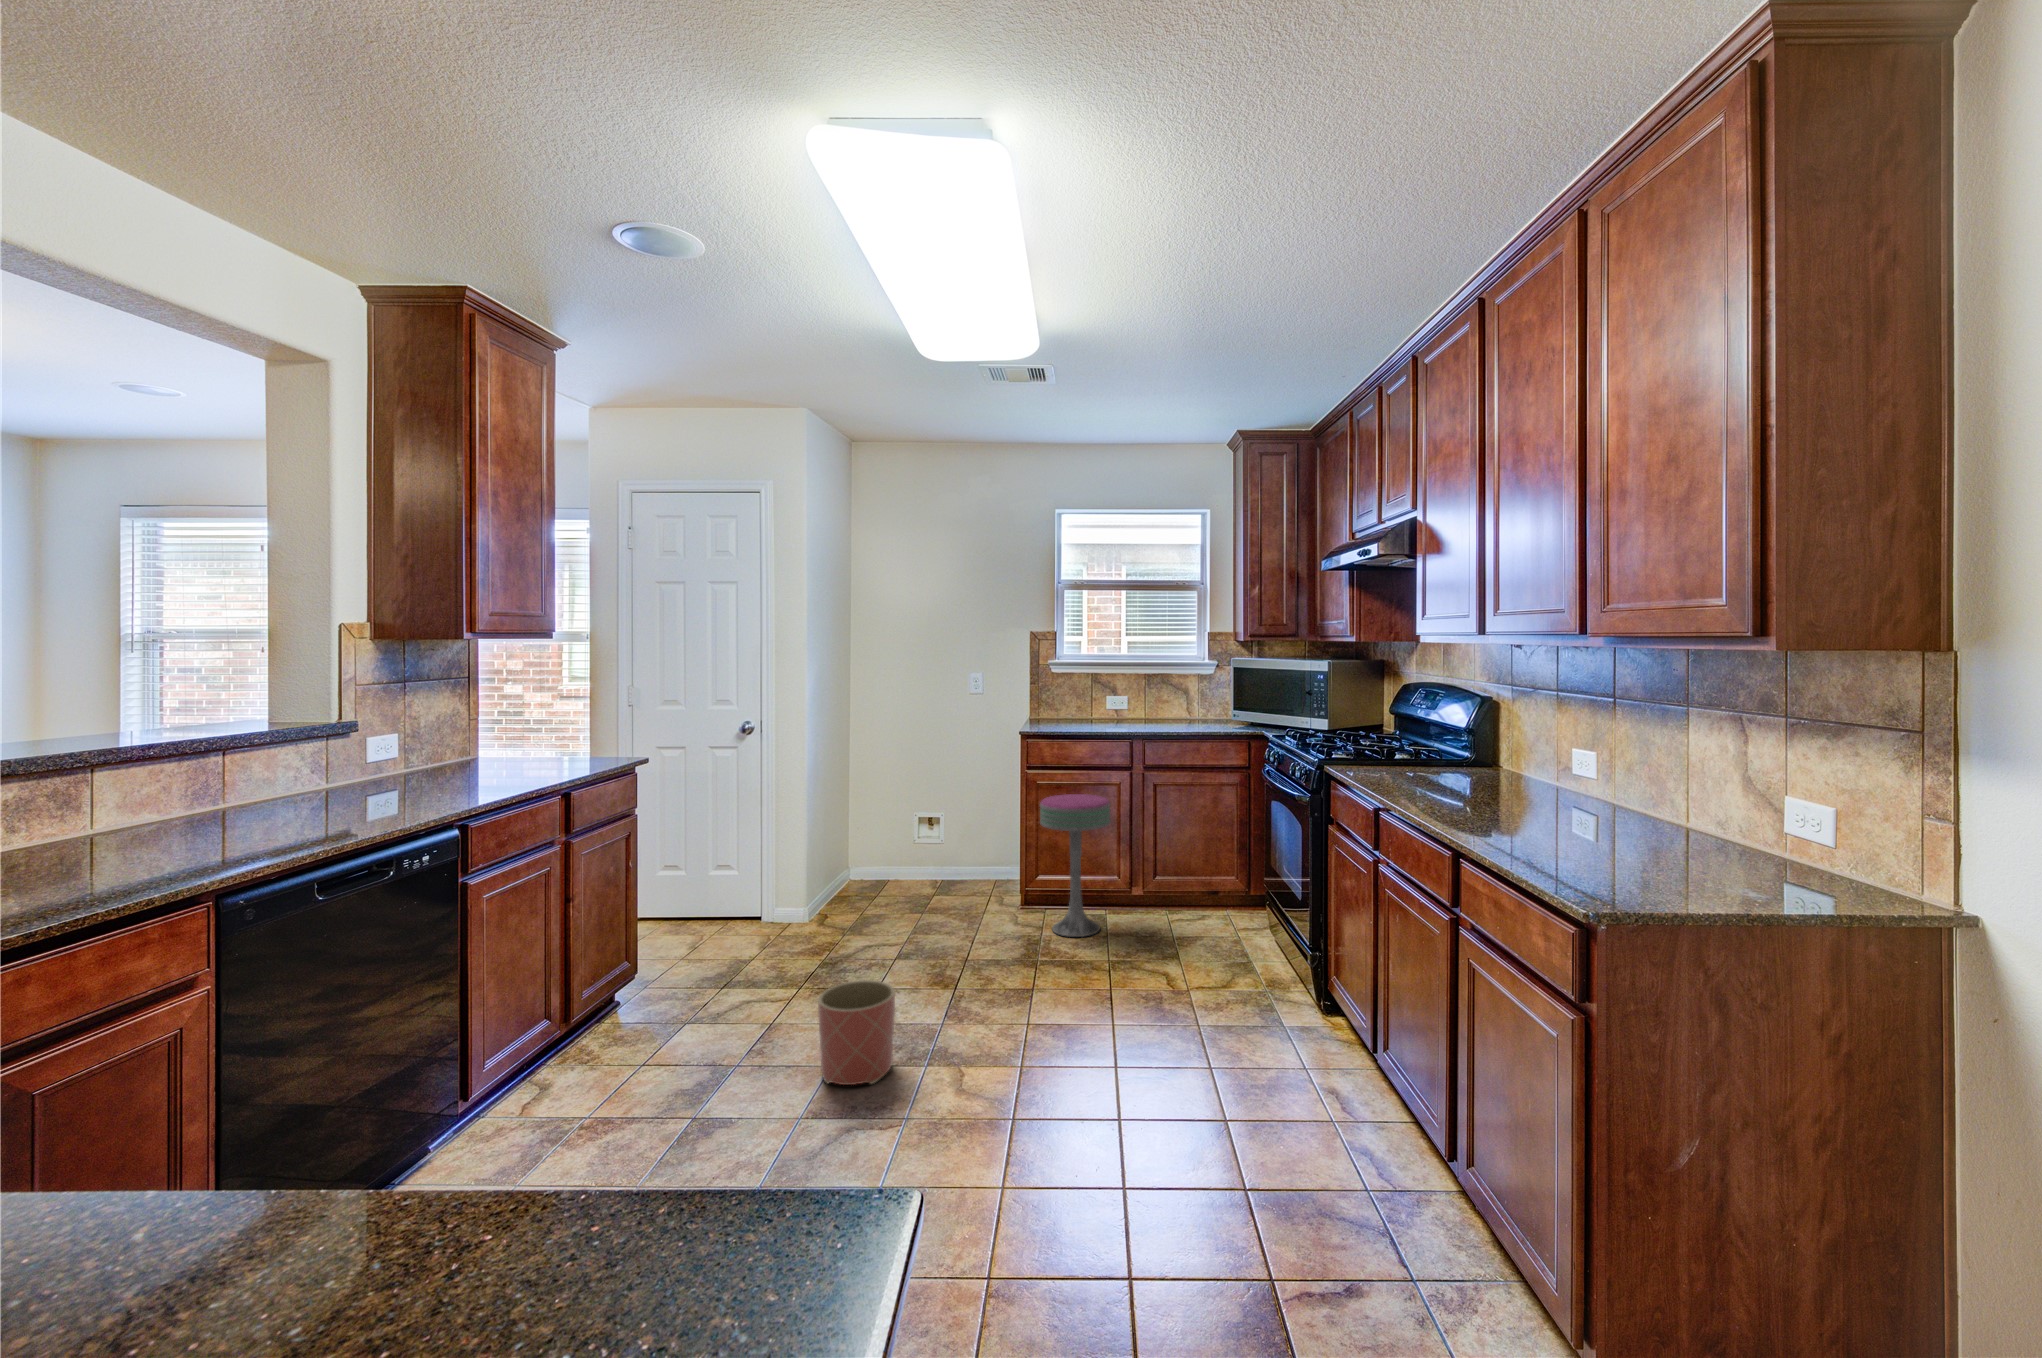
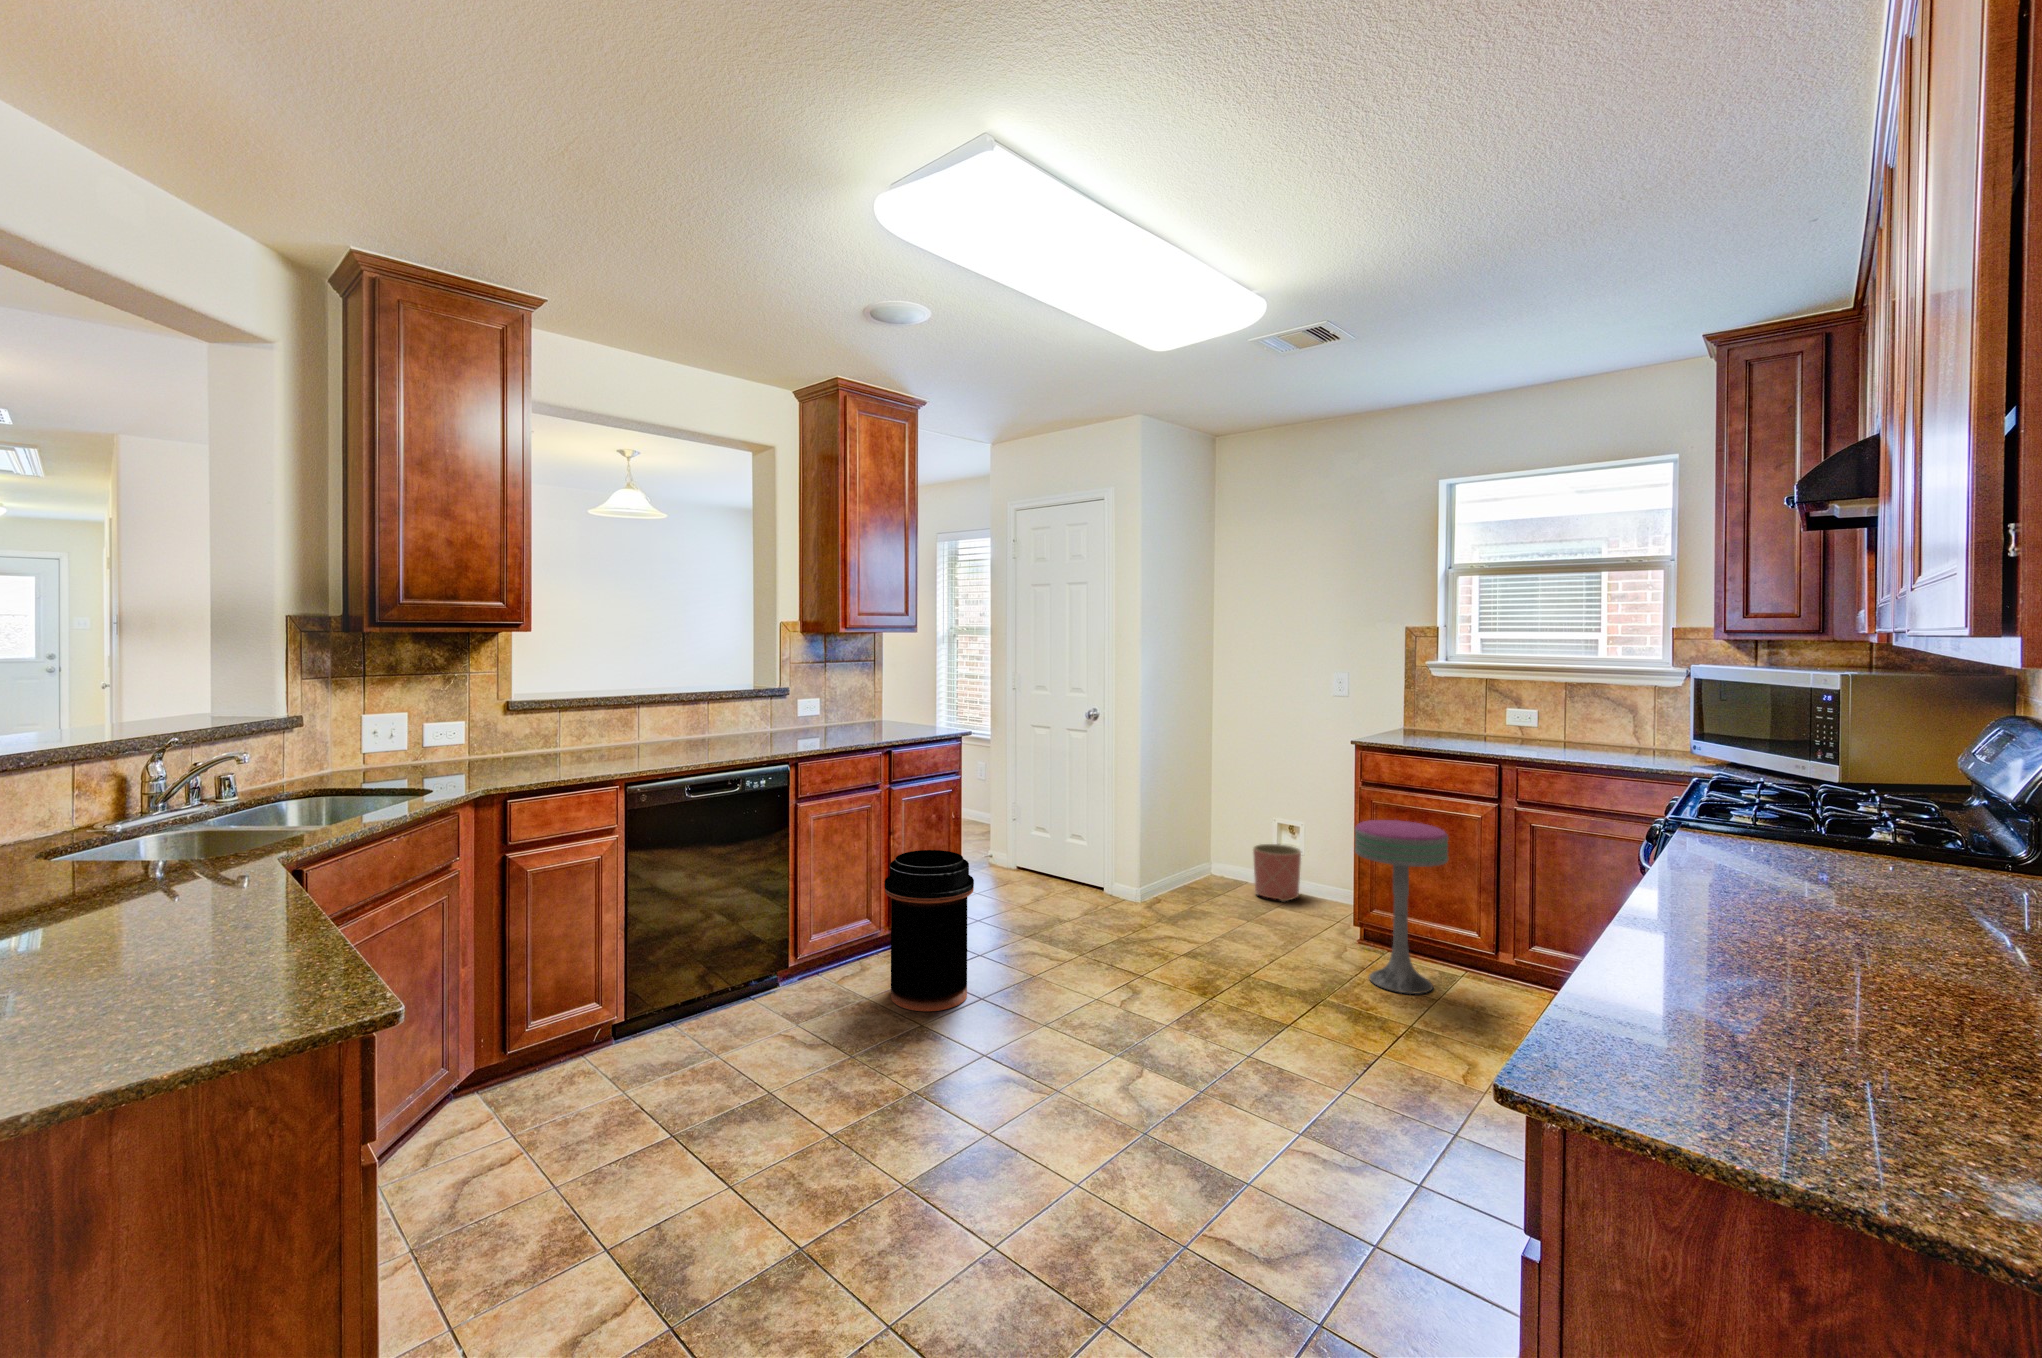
trash can: none [606,902,728,1108] -> present [885,850,974,1011]
planter: present [818,980,895,1085] -> present [1253,844,1301,901]

